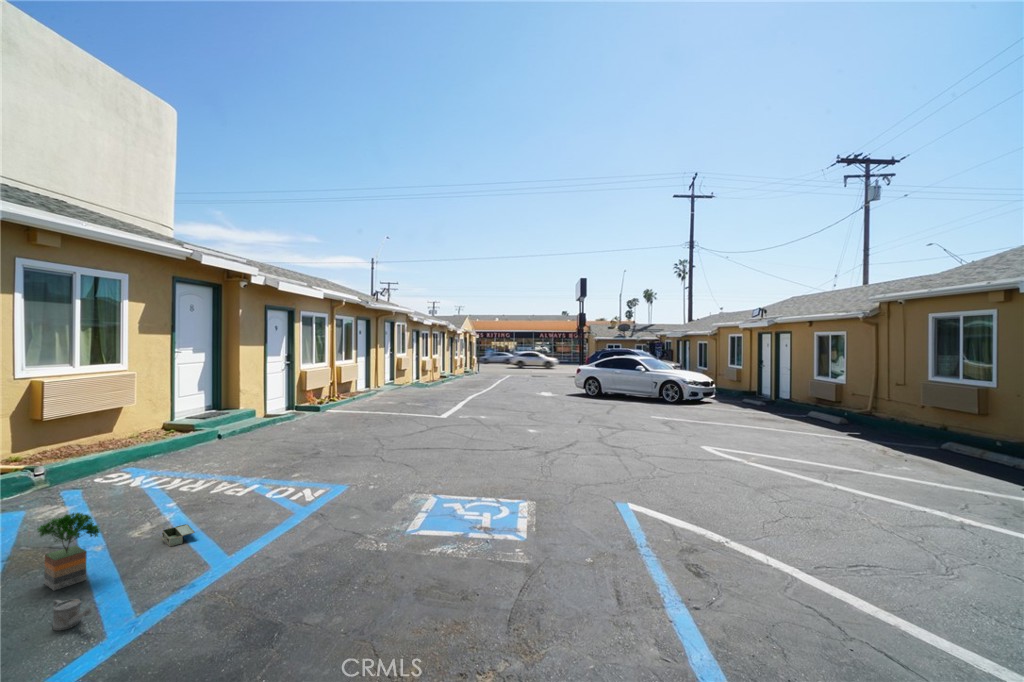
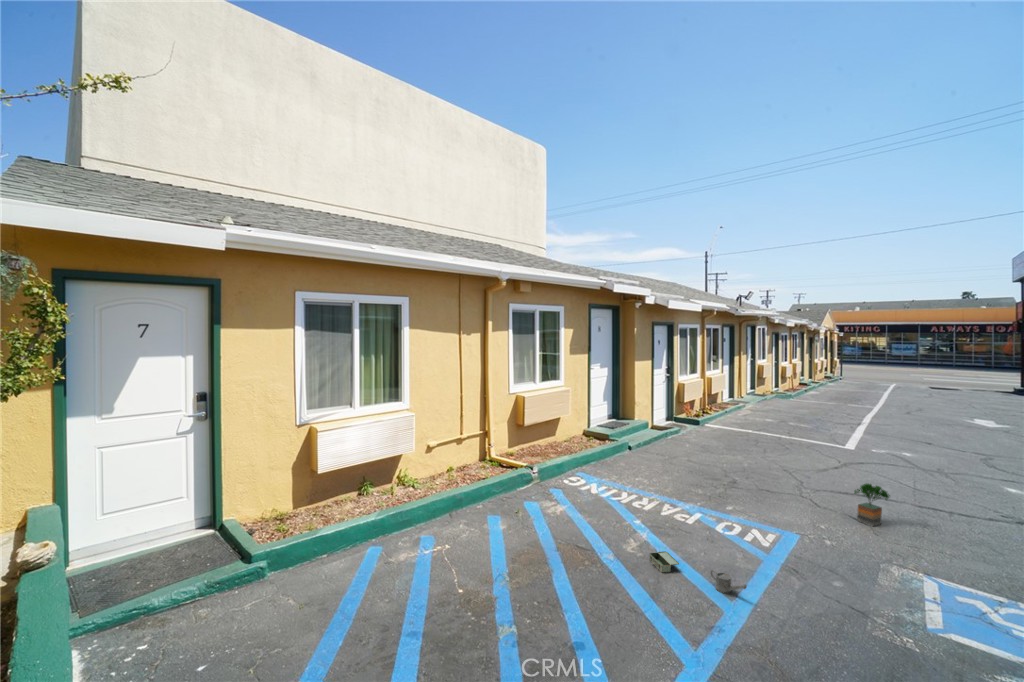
potted tree: present [38,513,100,591] -> present [854,483,890,526]
watering can: present [52,599,91,631] -> present [711,570,747,593]

